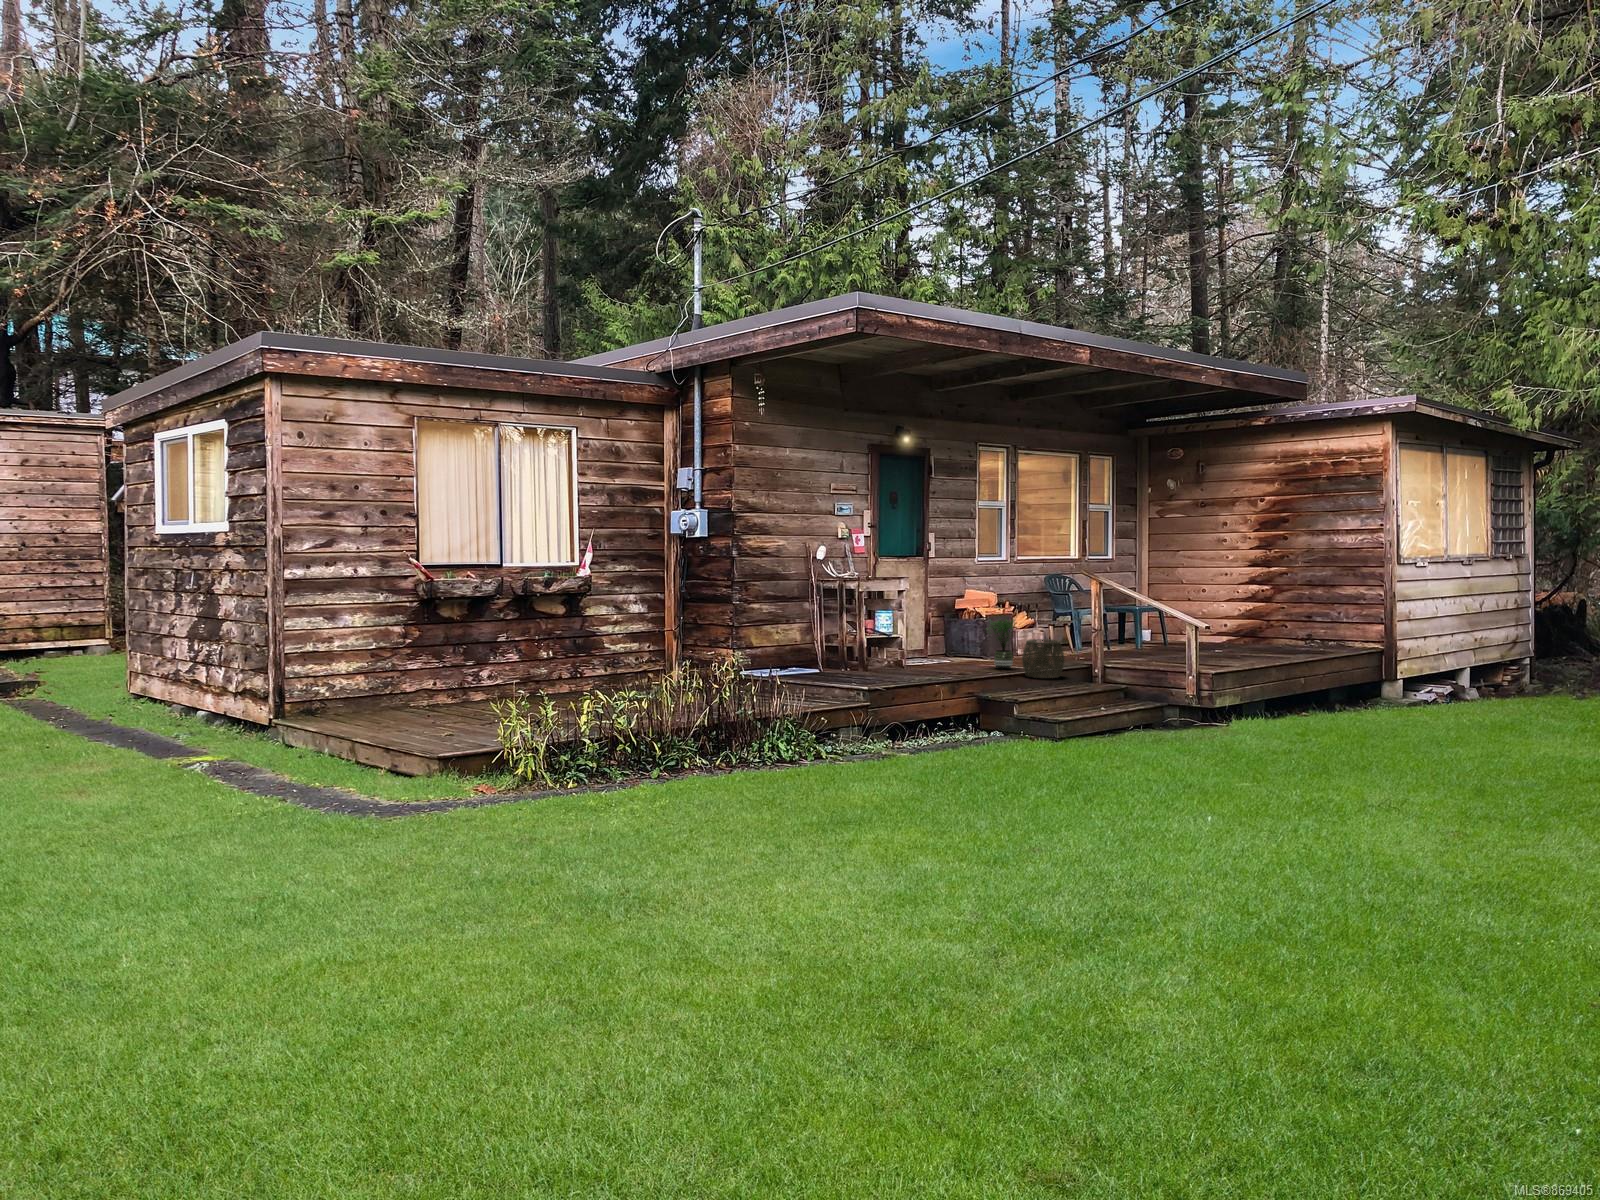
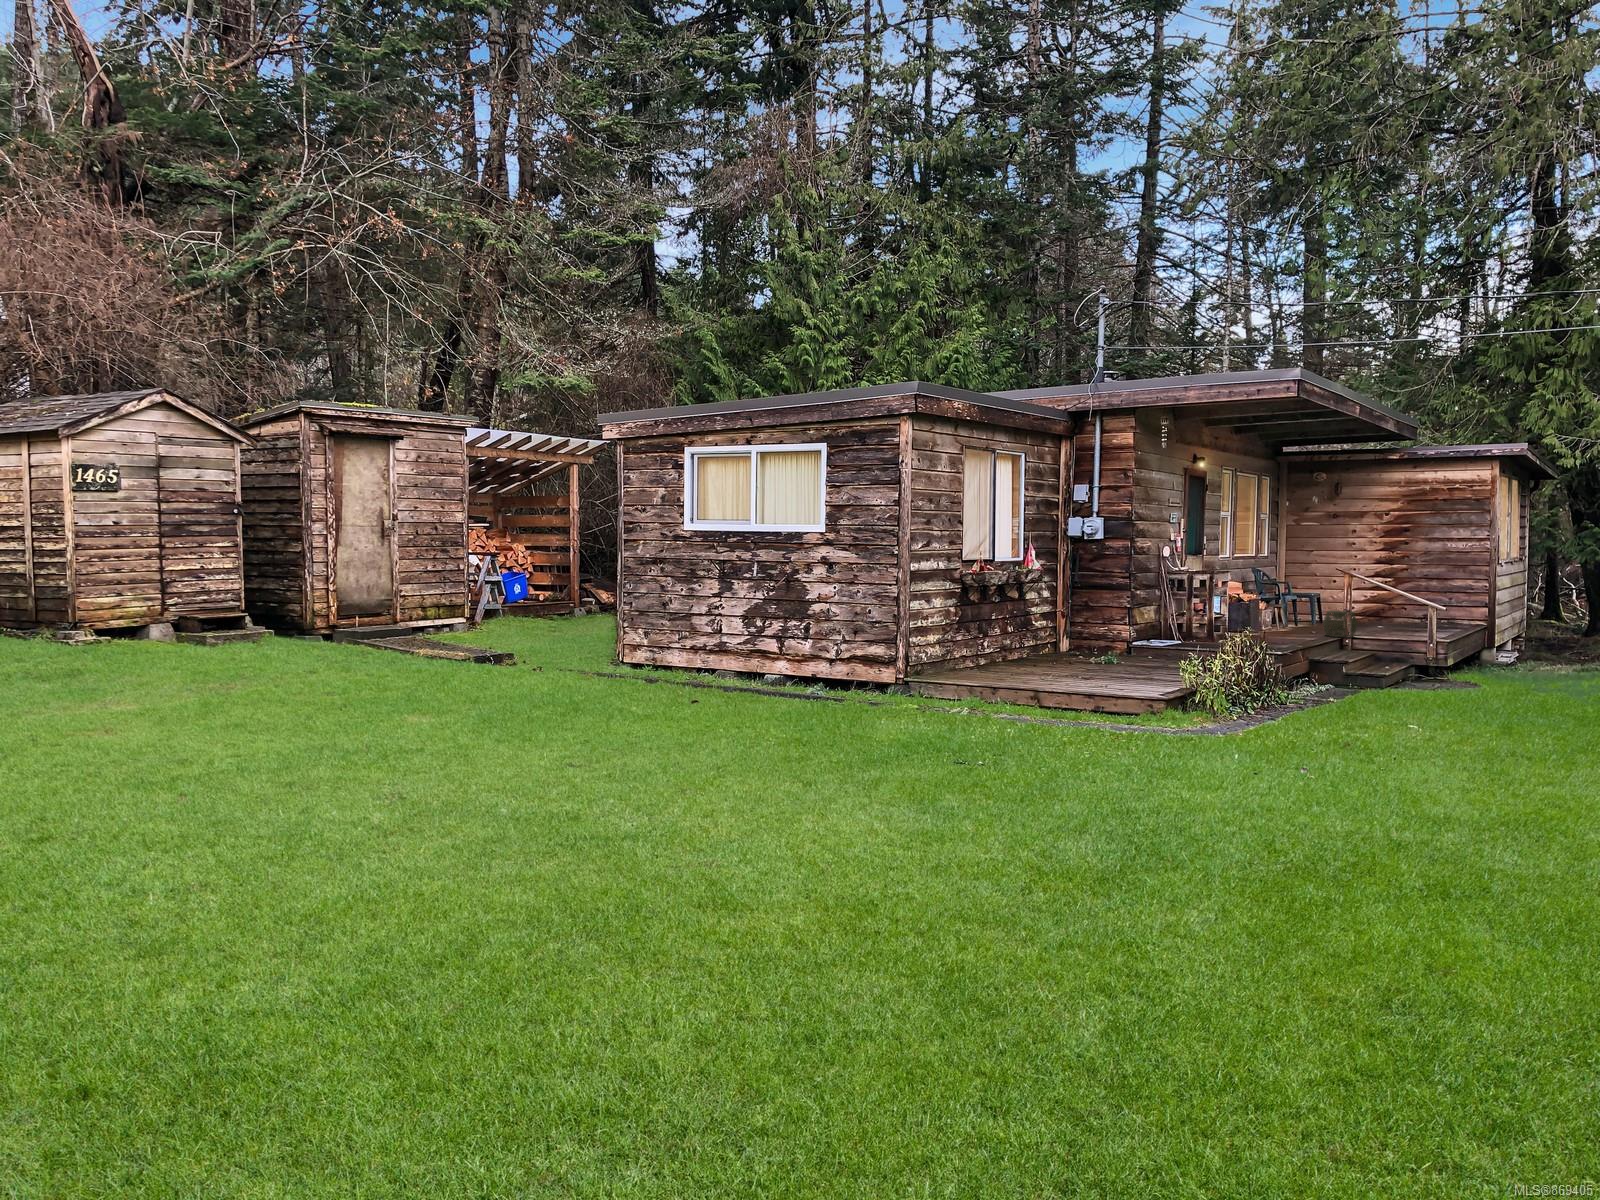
potted plant: present [986,619,1015,669] -> none [1280,595,1307,632]

